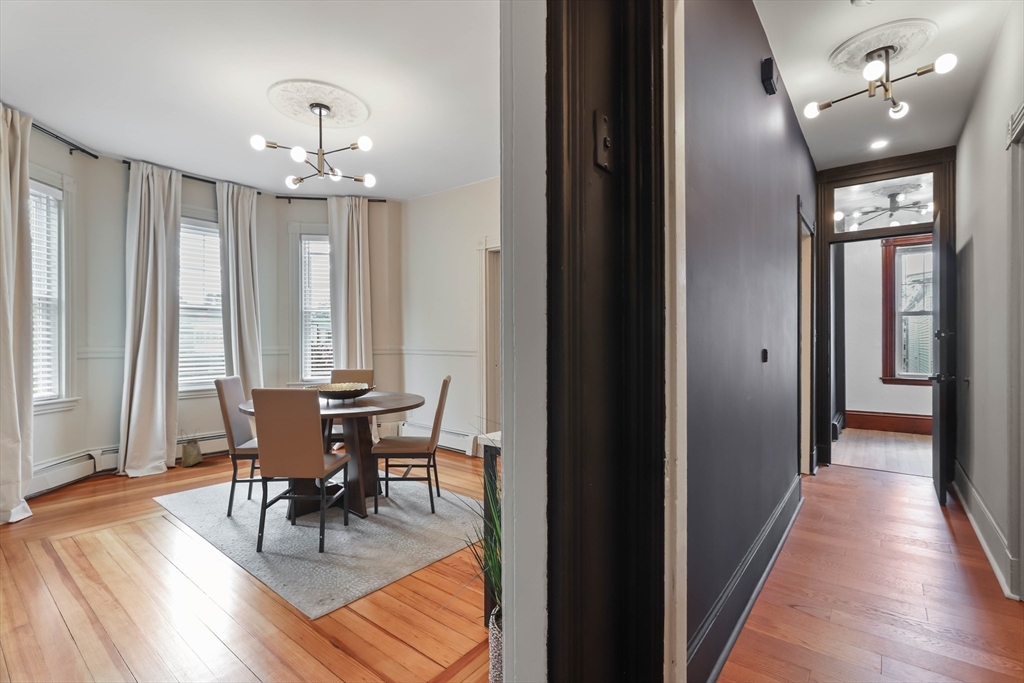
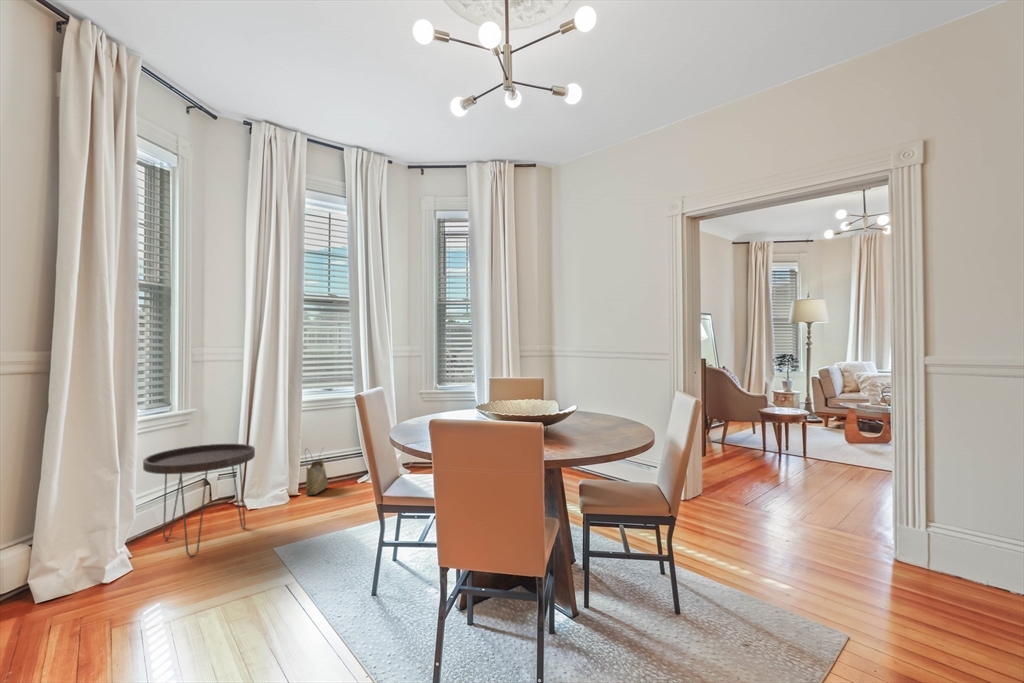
side table: none [40,423,136,506] -> present [143,444,255,557]

